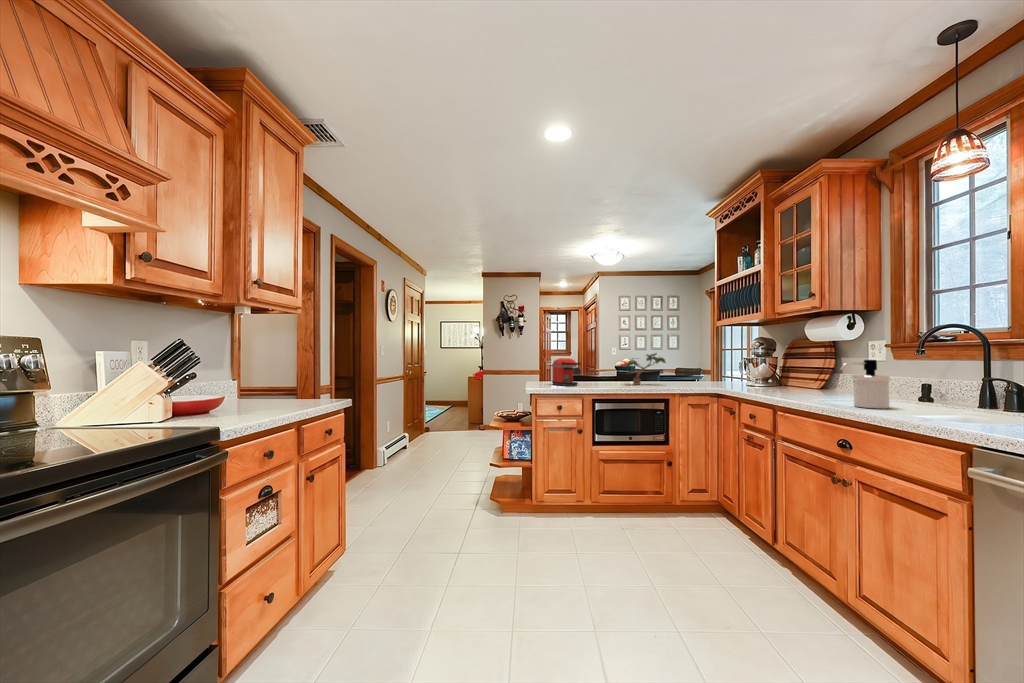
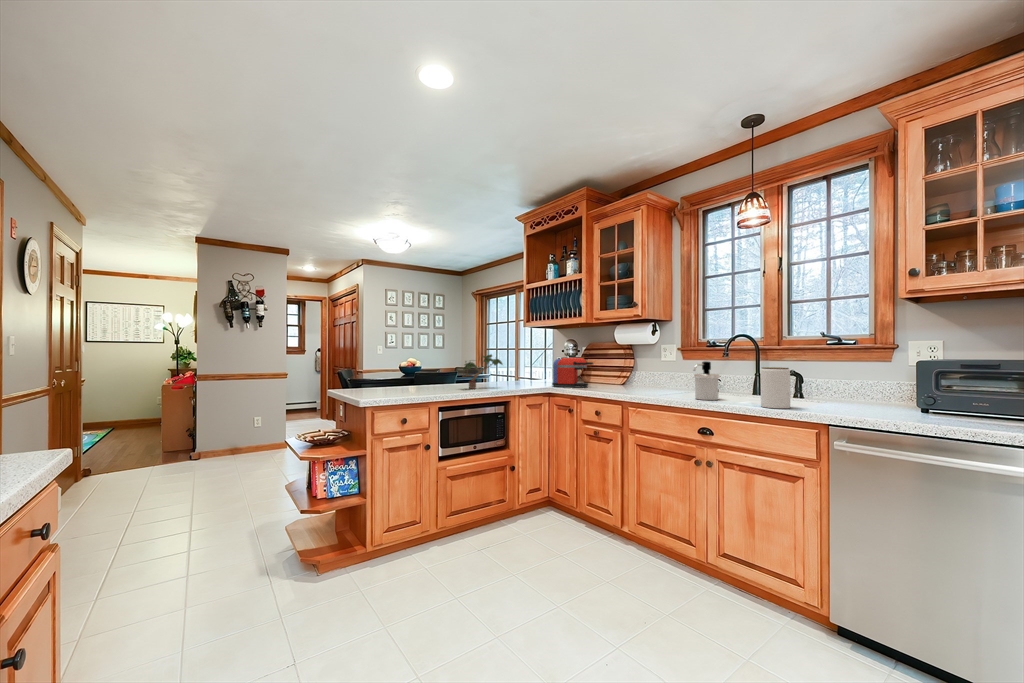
coffee maker: present [552,358,581,386] -> present [552,358,593,387]
jar: none [919,367,971,424] -> present [760,367,790,408]

